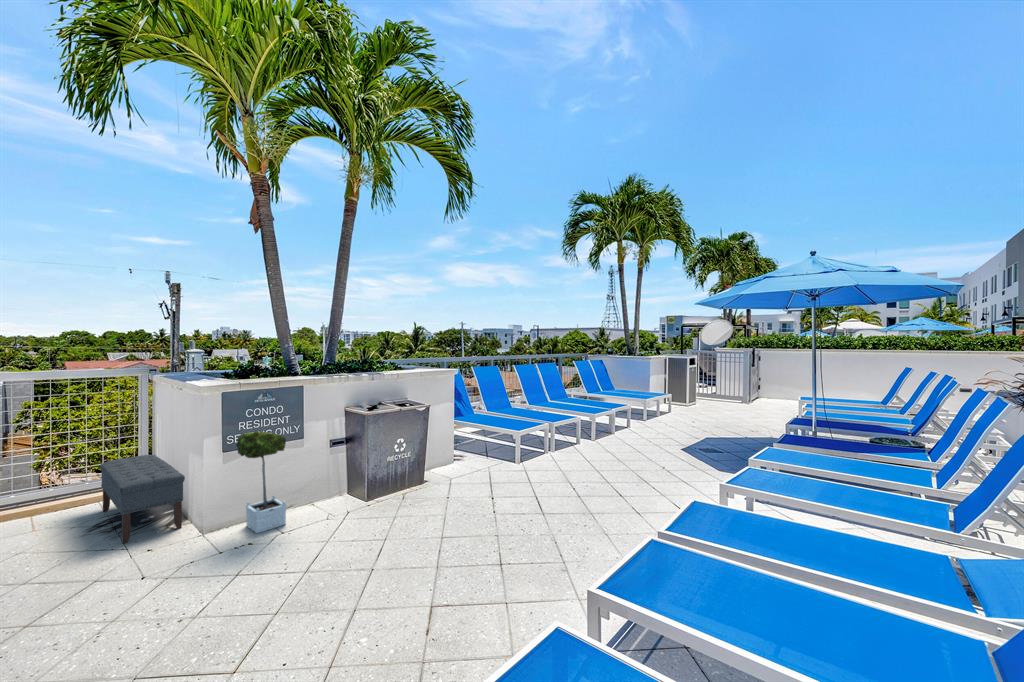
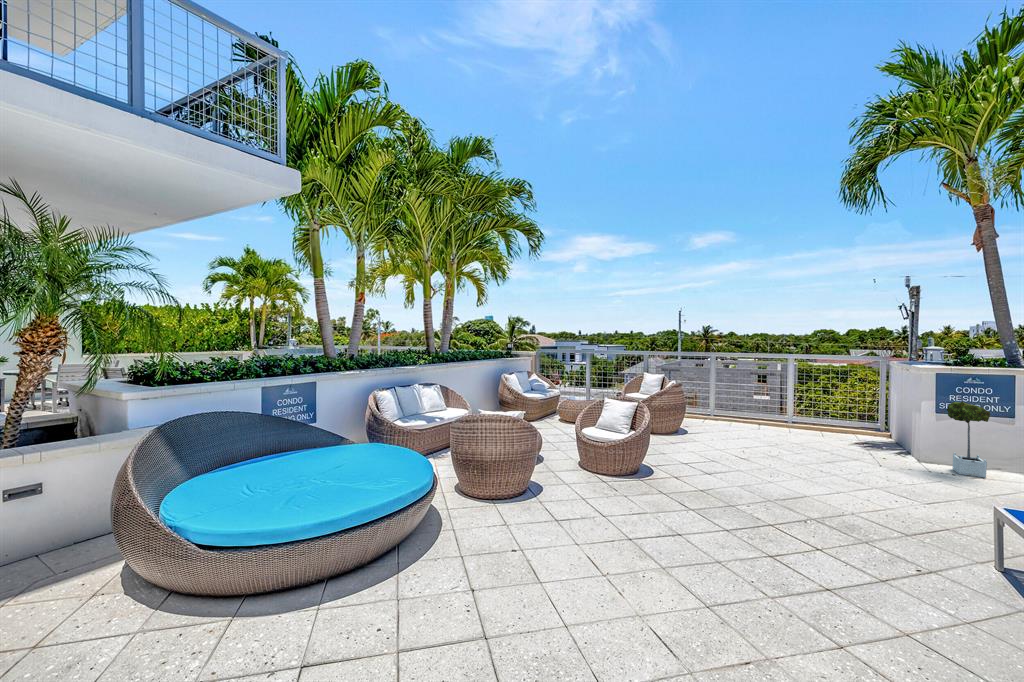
bench: present [100,455,185,543] -> none [858,409,909,457]

